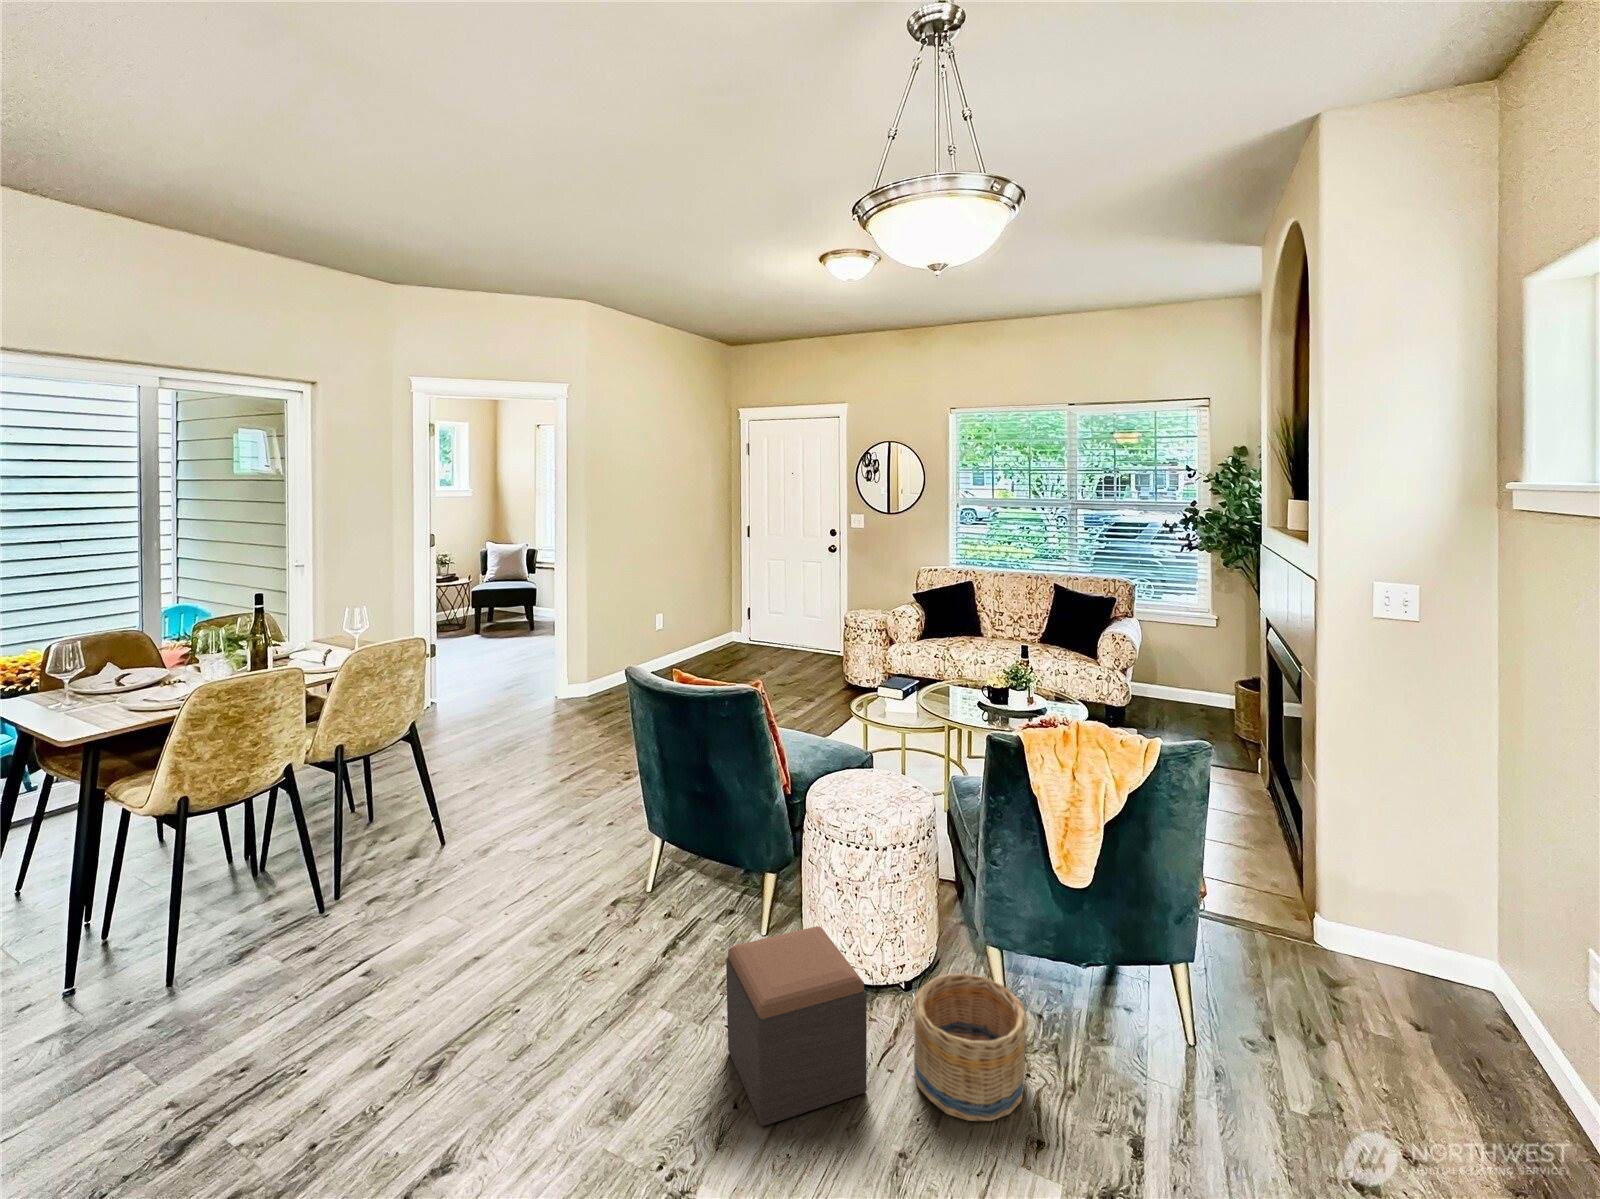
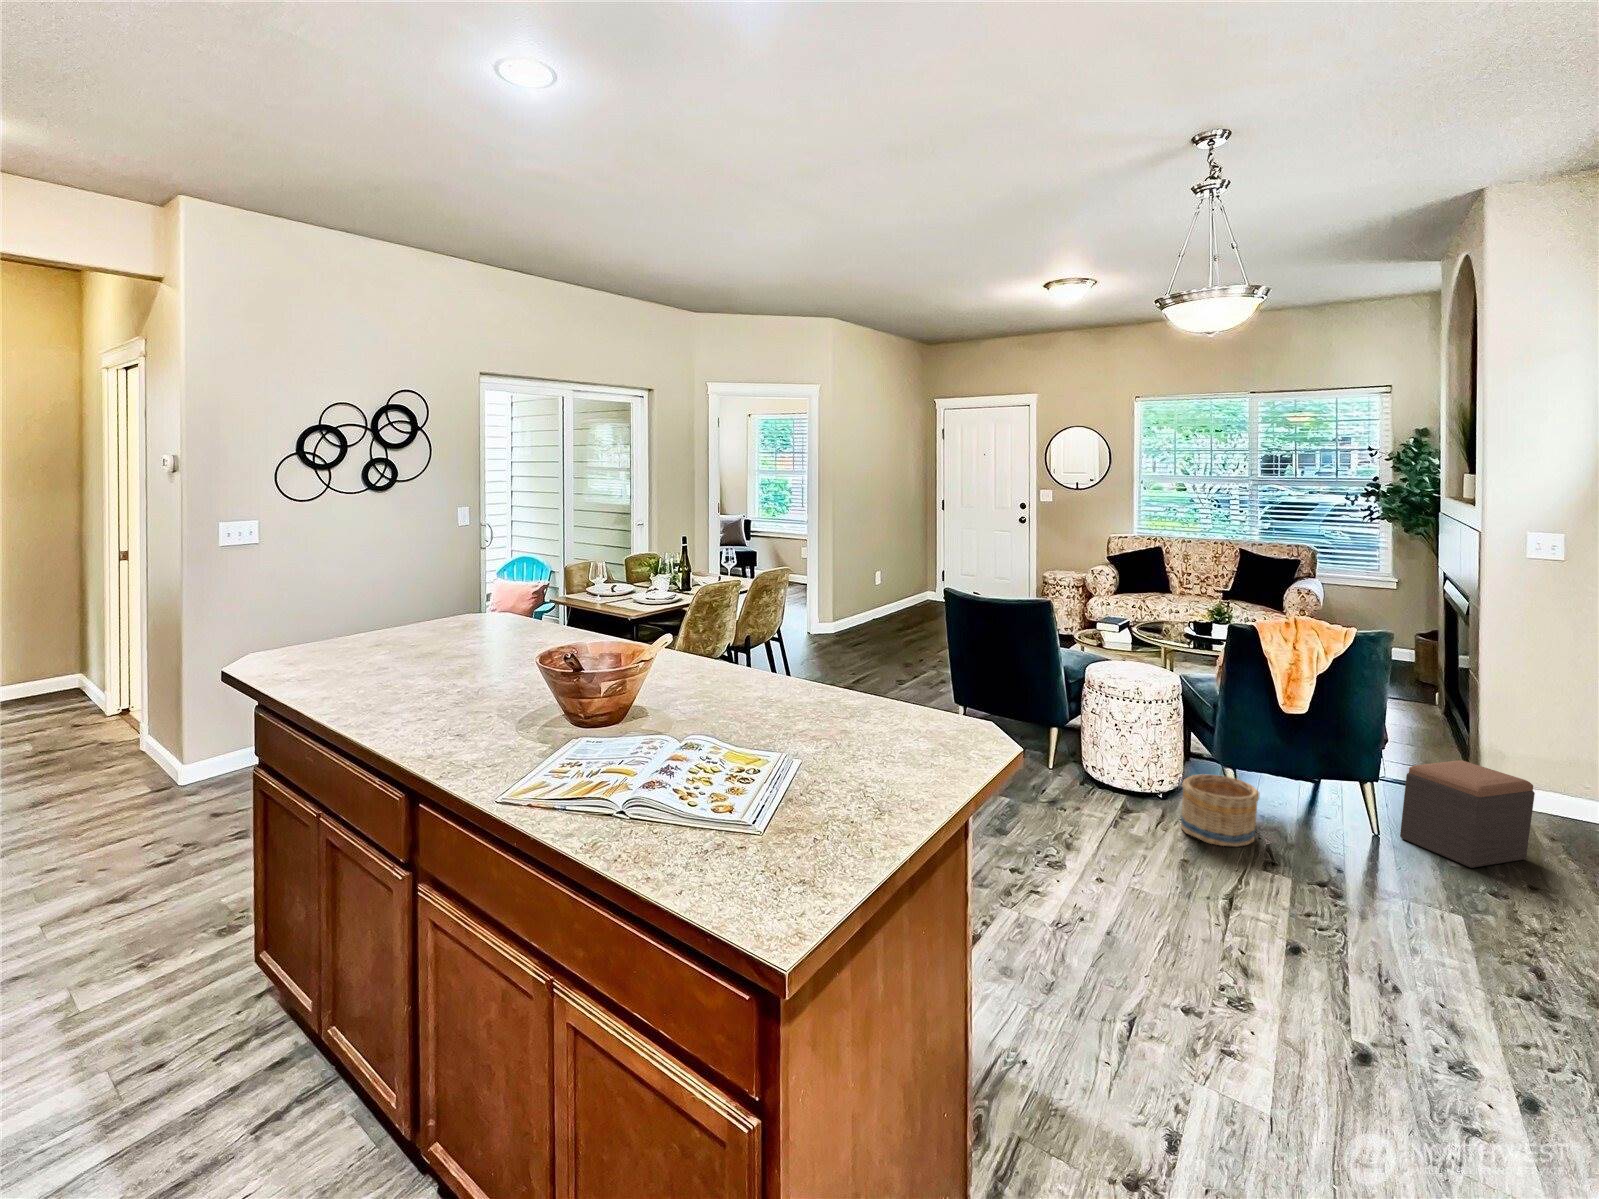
footstool: present [726,926,867,1126] -> present [1400,760,1535,868]

